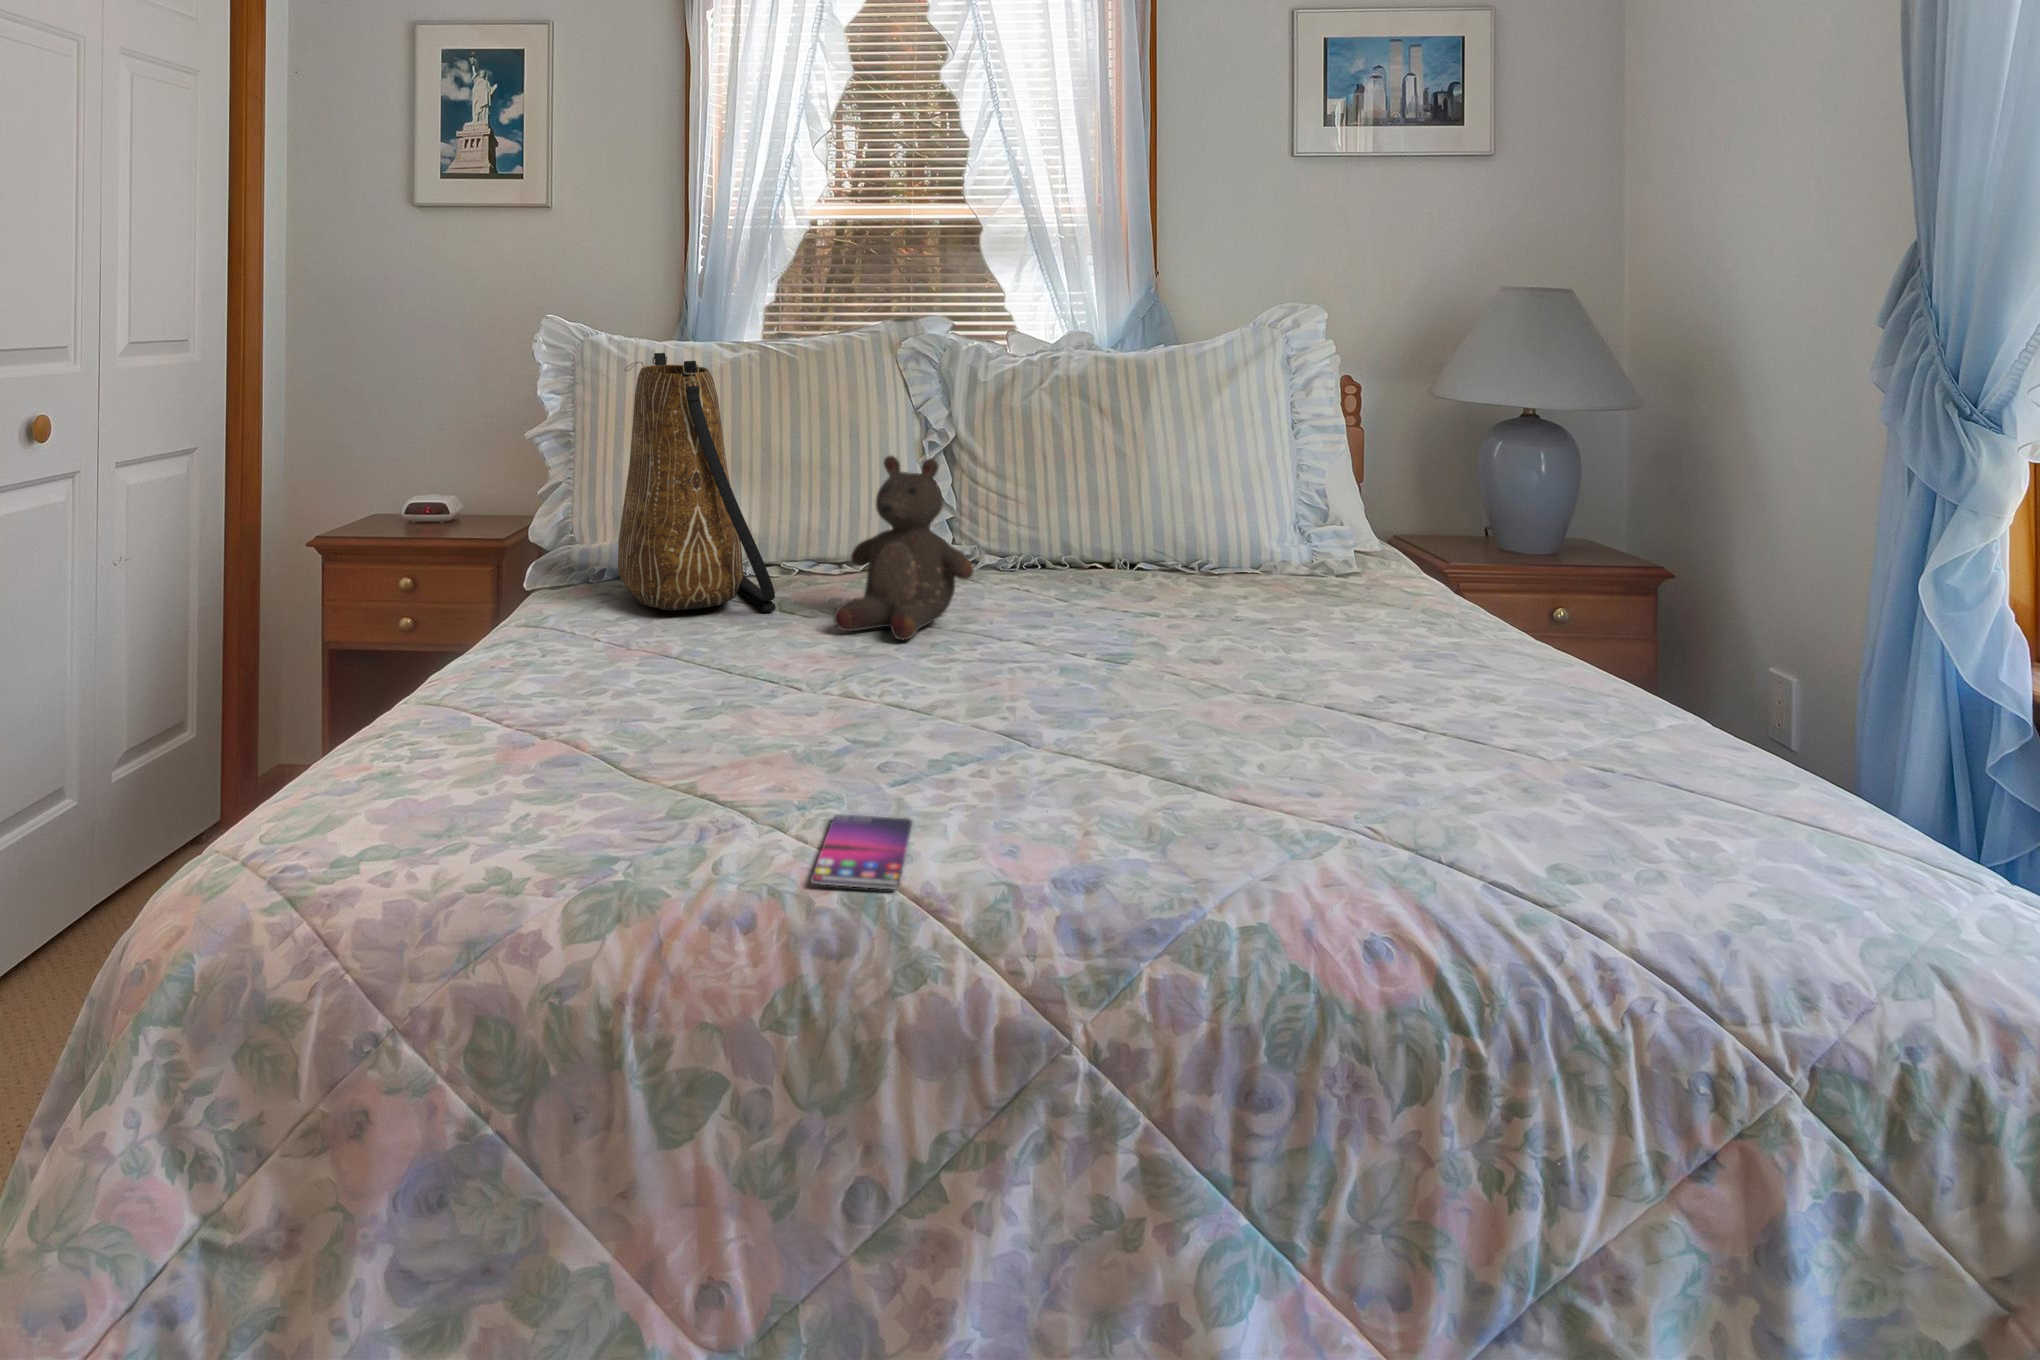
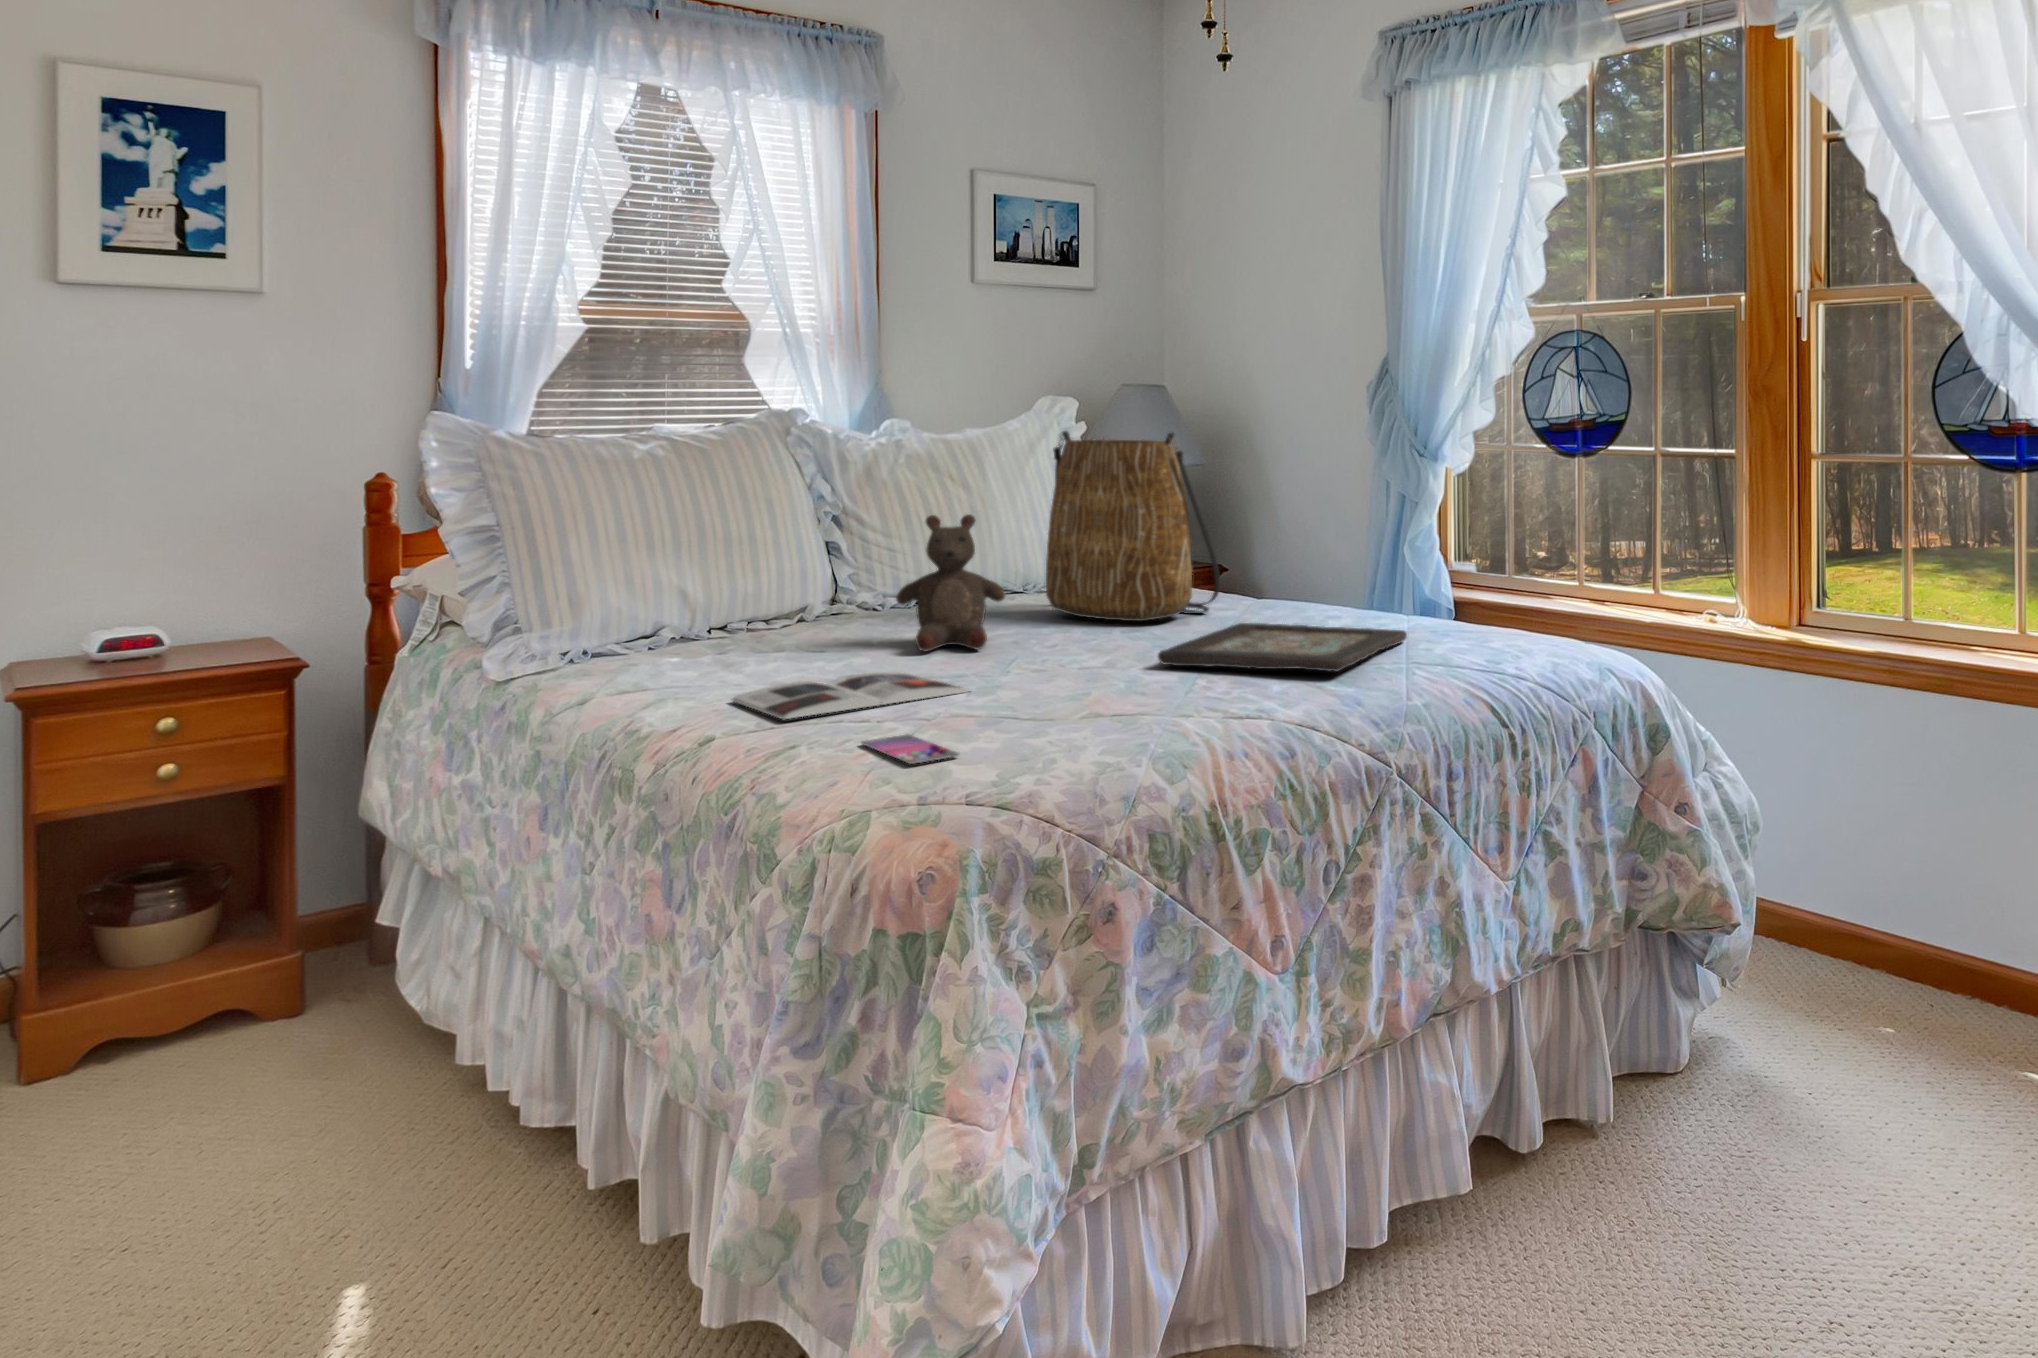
tote bag: present [618,353,776,612] -> present [1046,431,1220,621]
magazine: none [482,646,759,704] -> present [731,672,969,720]
decorative tray: none [1013,671,1512,808] -> present [1158,623,1407,672]
smartphone: present [811,814,912,889] -> present [862,735,959,764]

